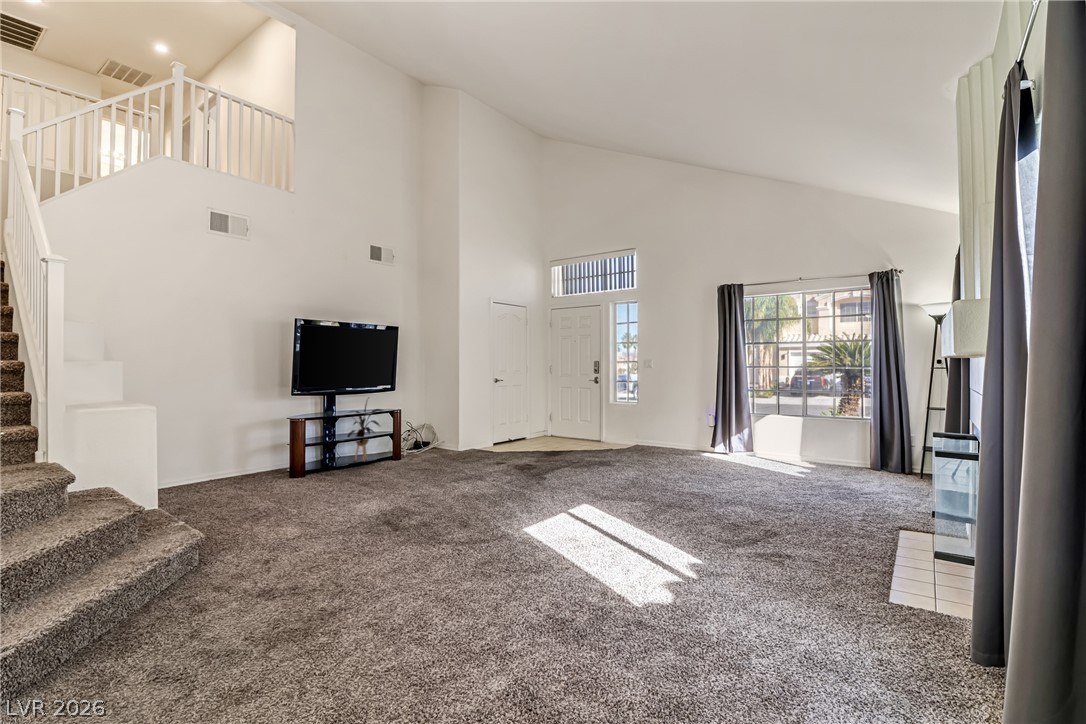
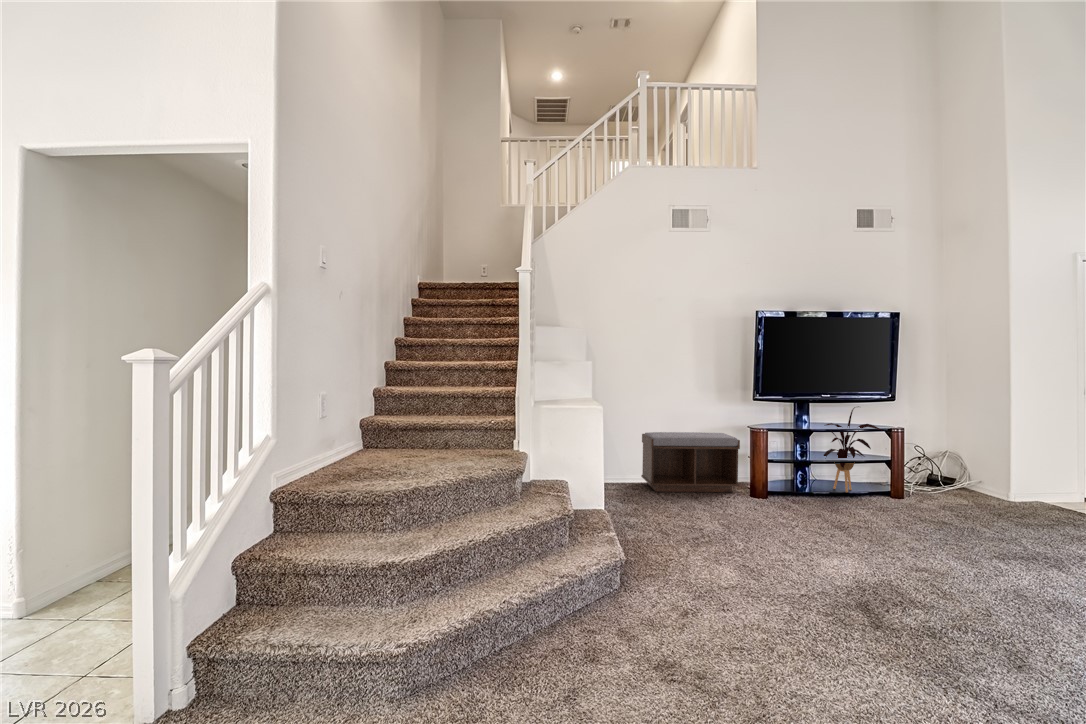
bench: none [179,427,282,489] -> present [641,432,740,492]

